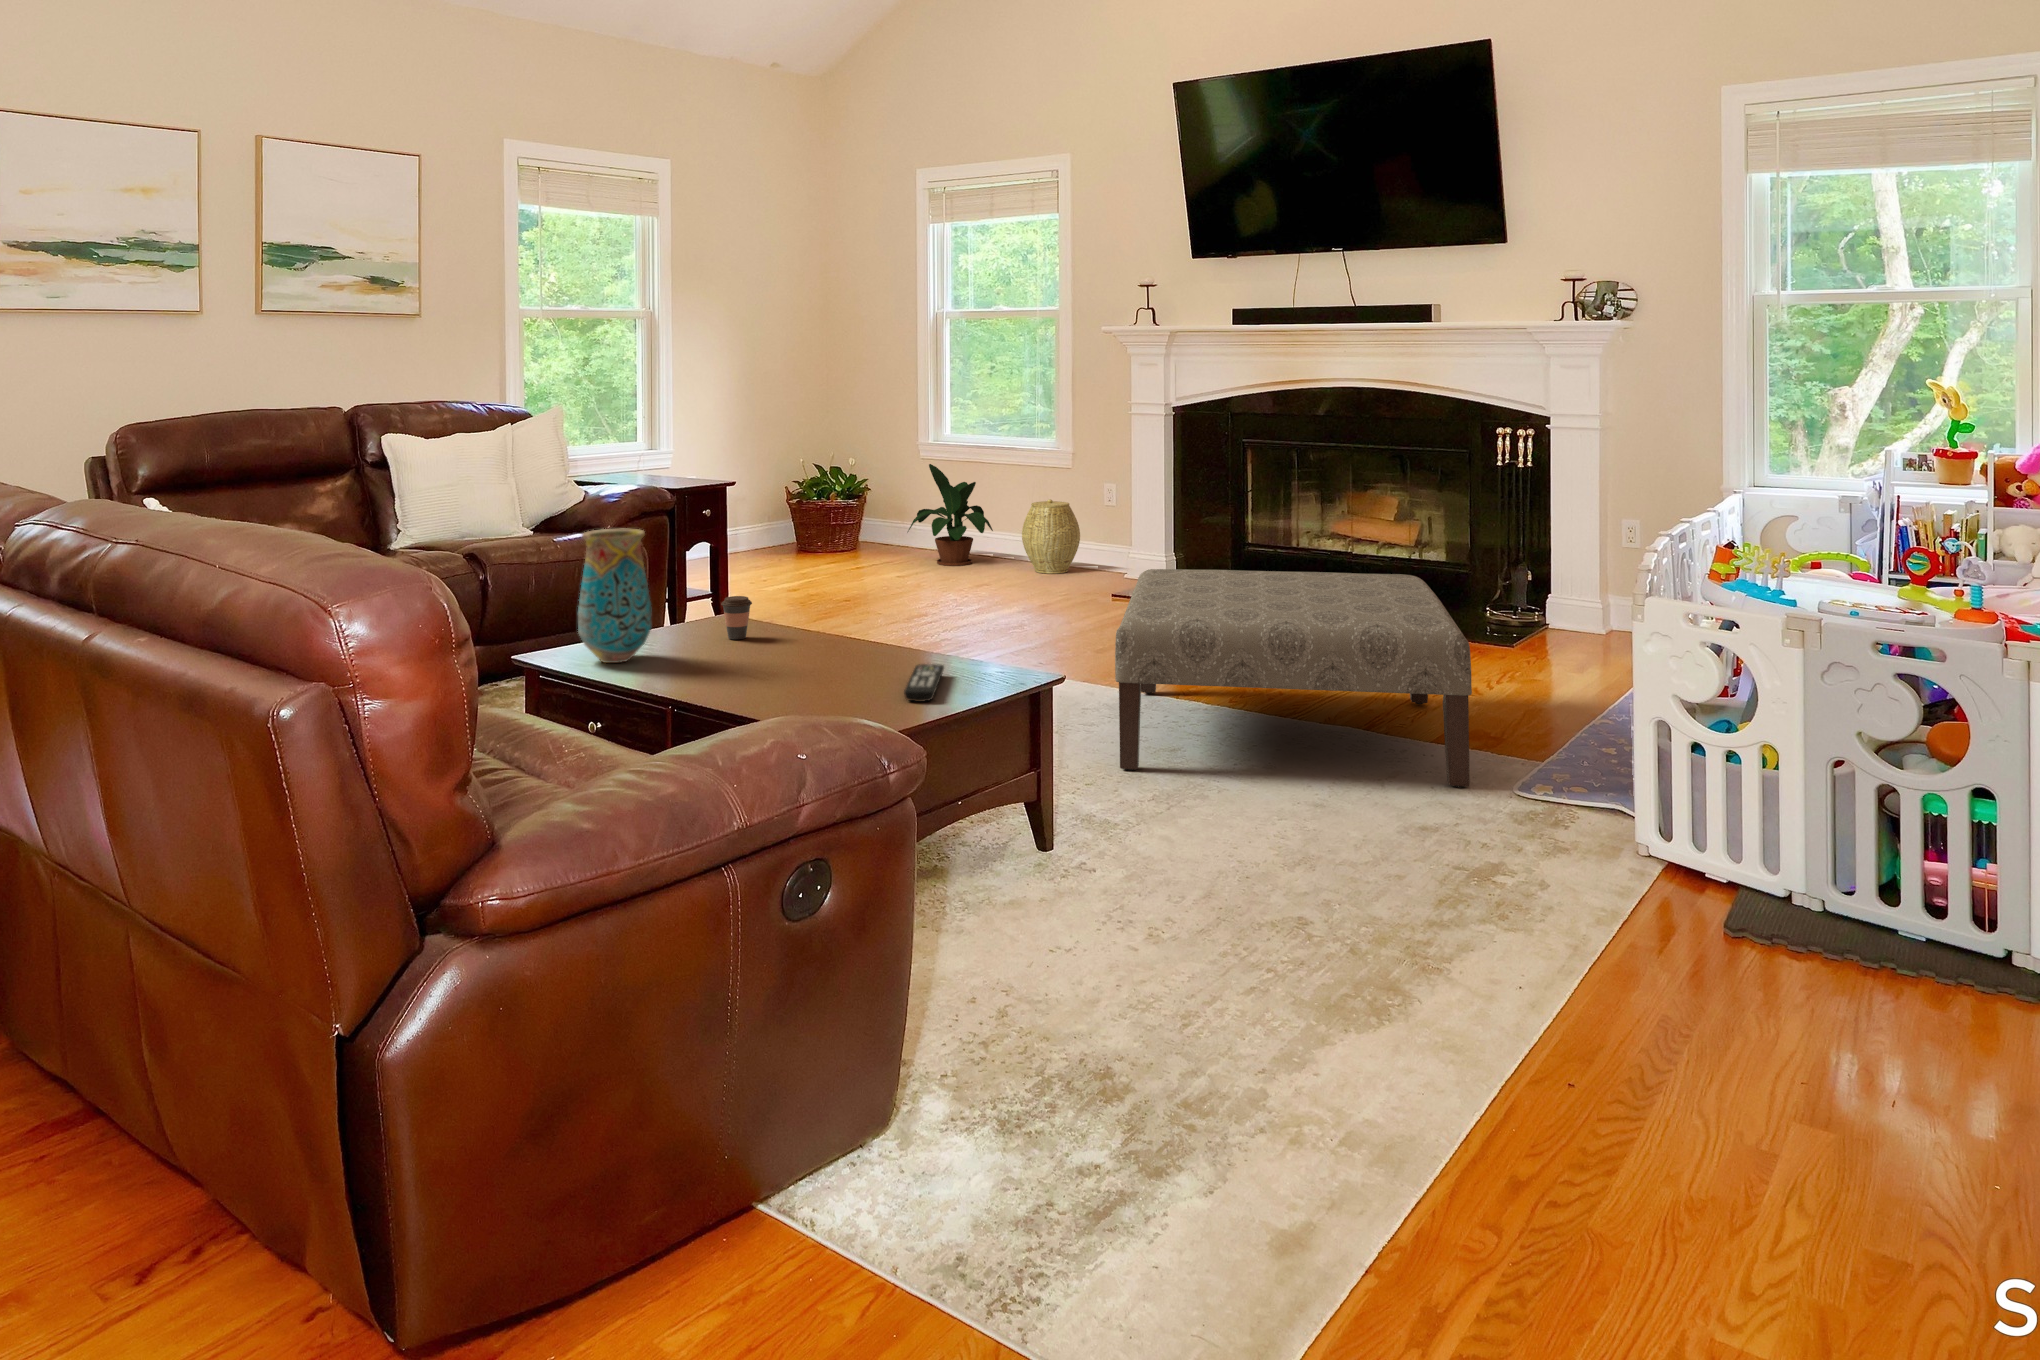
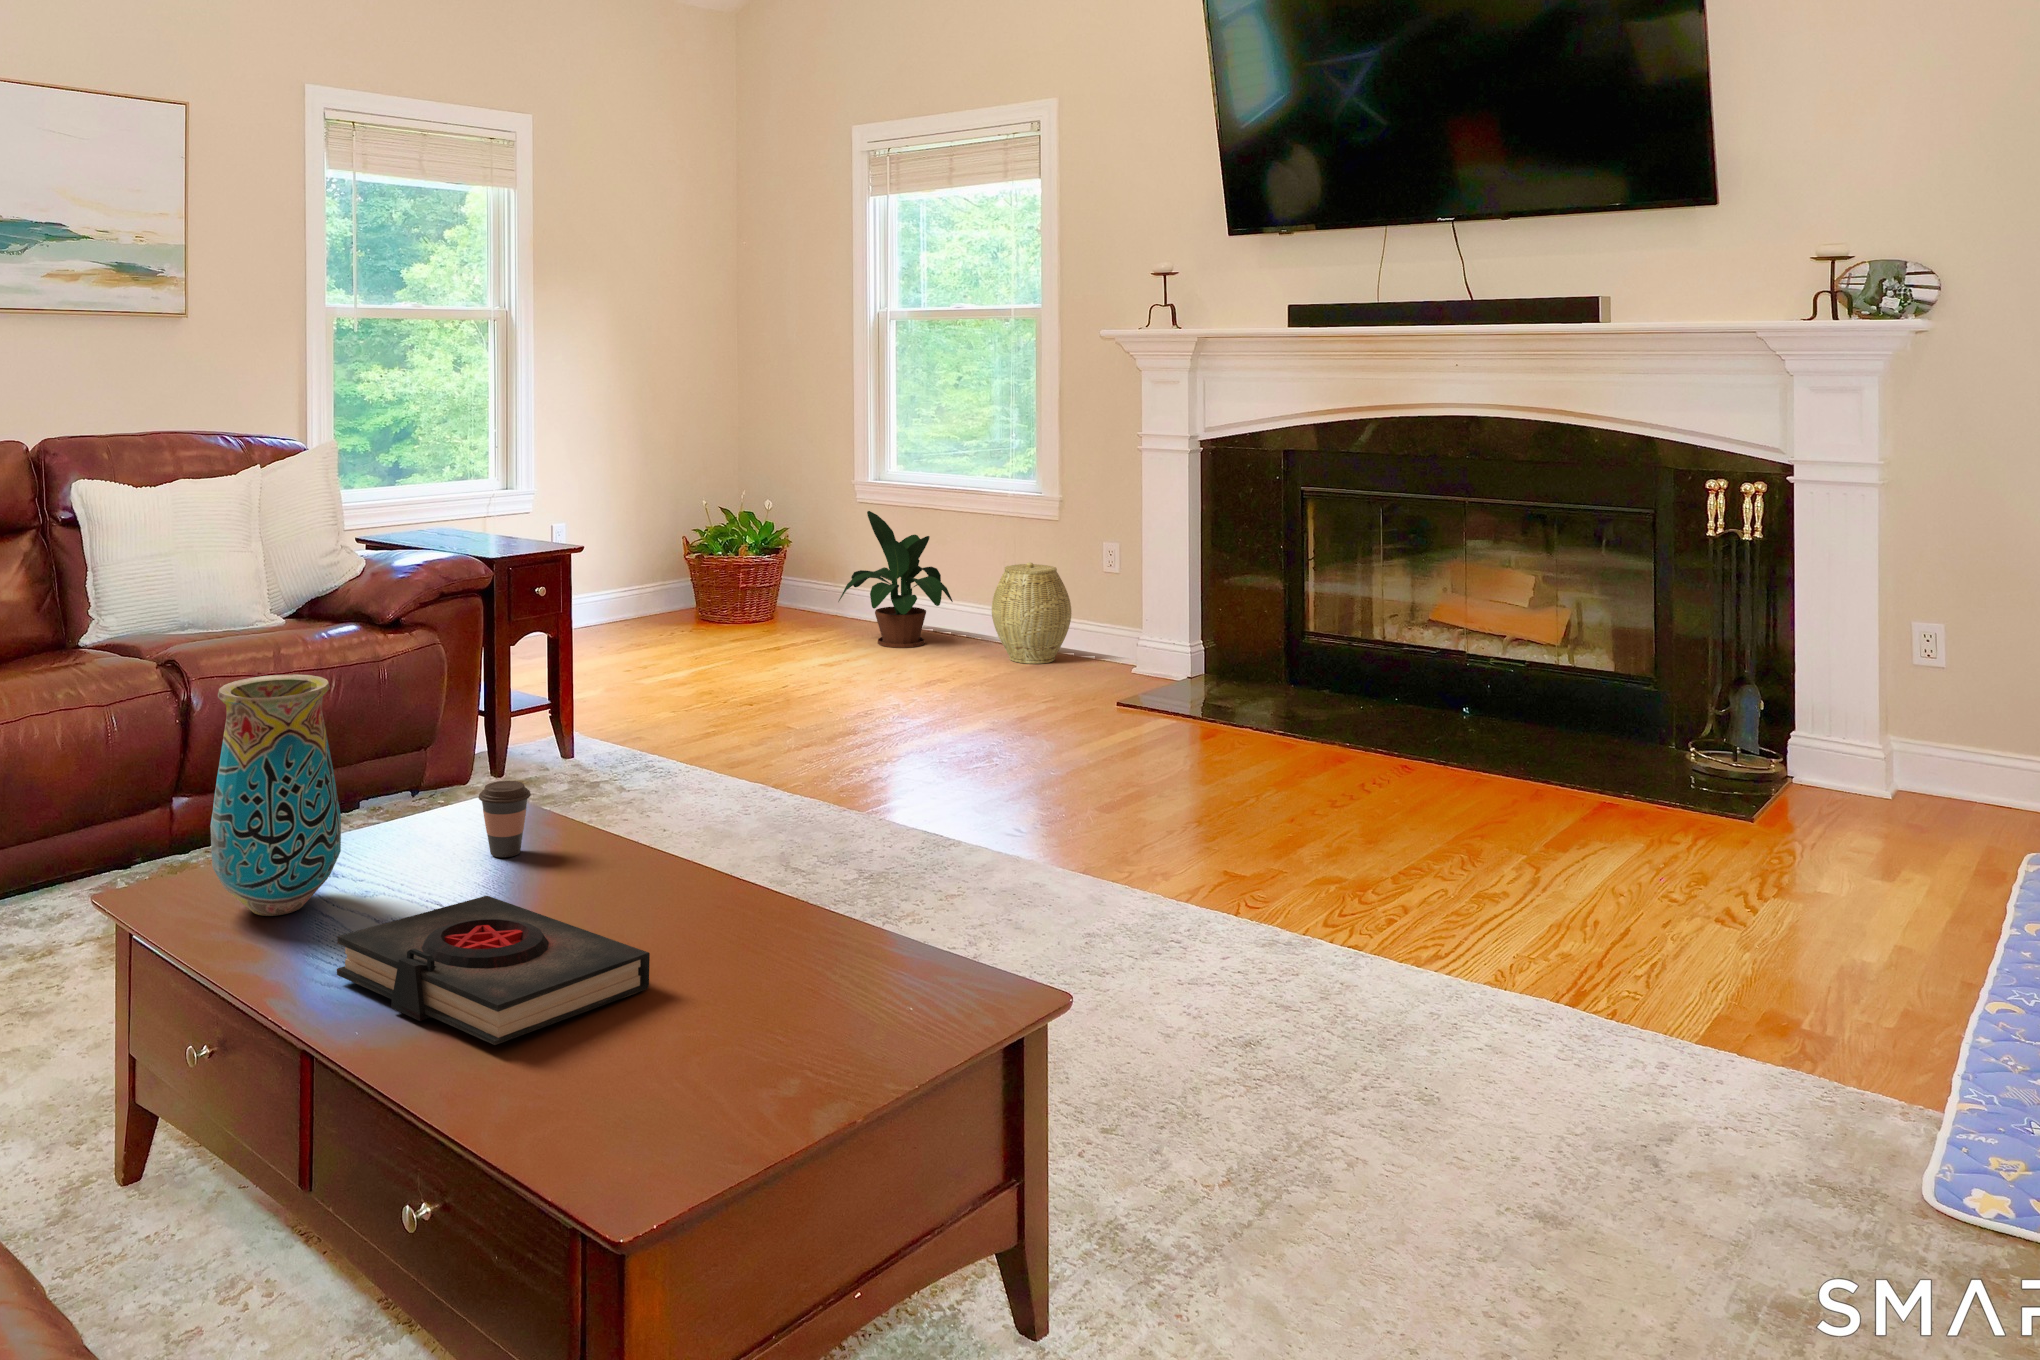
ottoman: present [1115,569,1472,788] -> none [1152,708,1818,1165]
book: none [669,646,841,697] -> present [337,896,650,1045]
remote control: present [904,664,944,702] -> none [756,954,844,1066]

